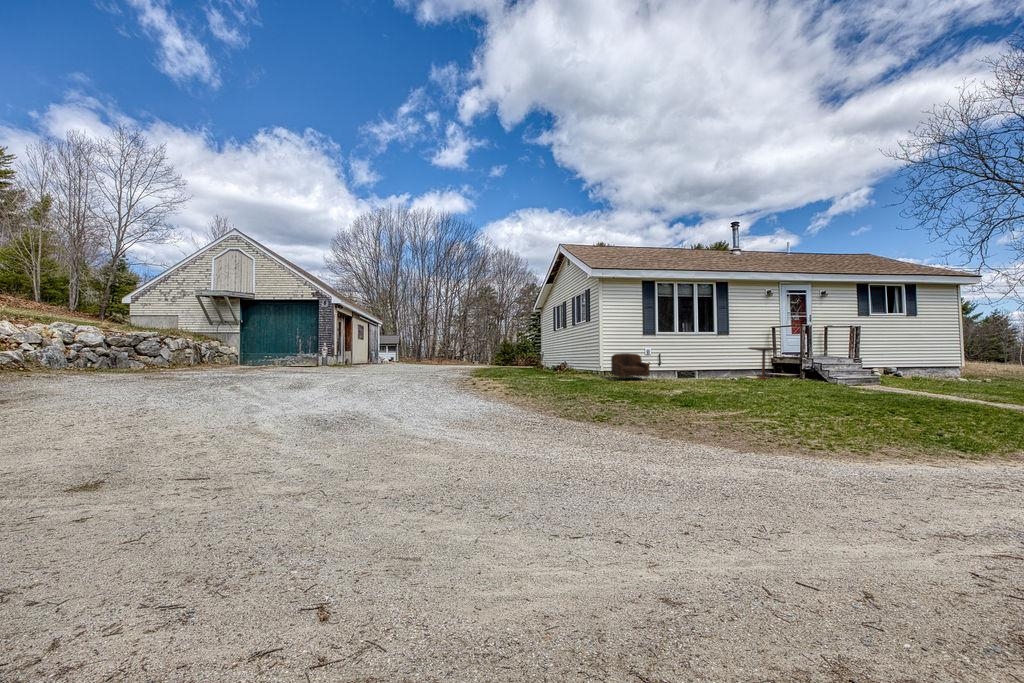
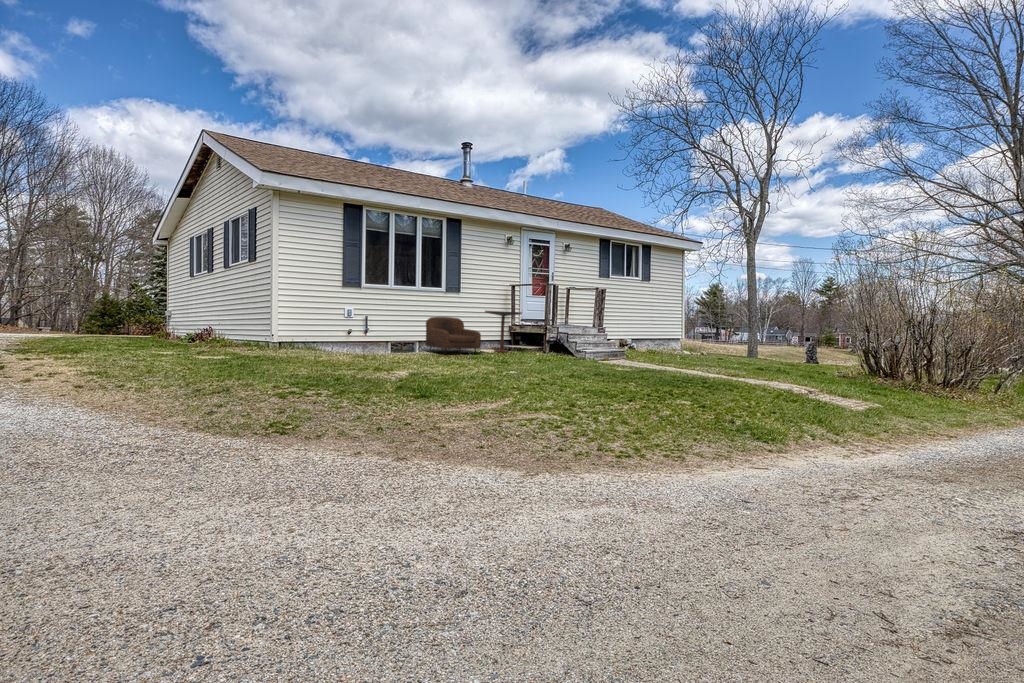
armchair: present [611,353,650,378] -> present [426,317,481,354]

